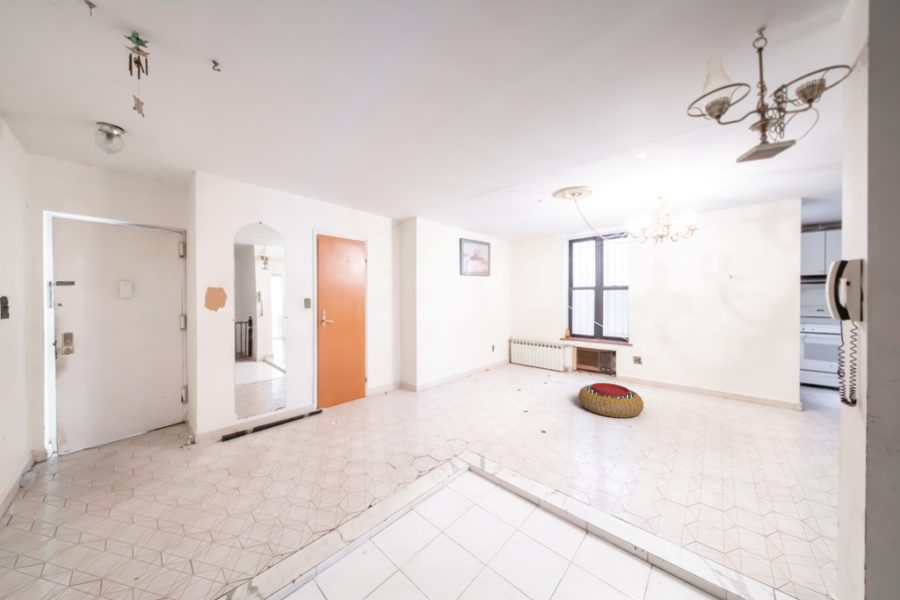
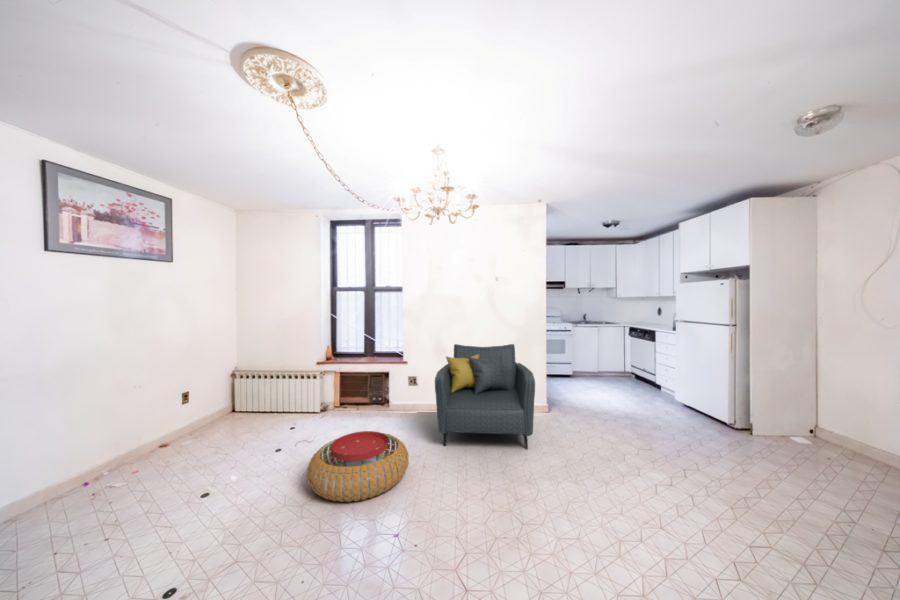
armchair: none [662,335,765,423] -> present [435,344,535,449]

